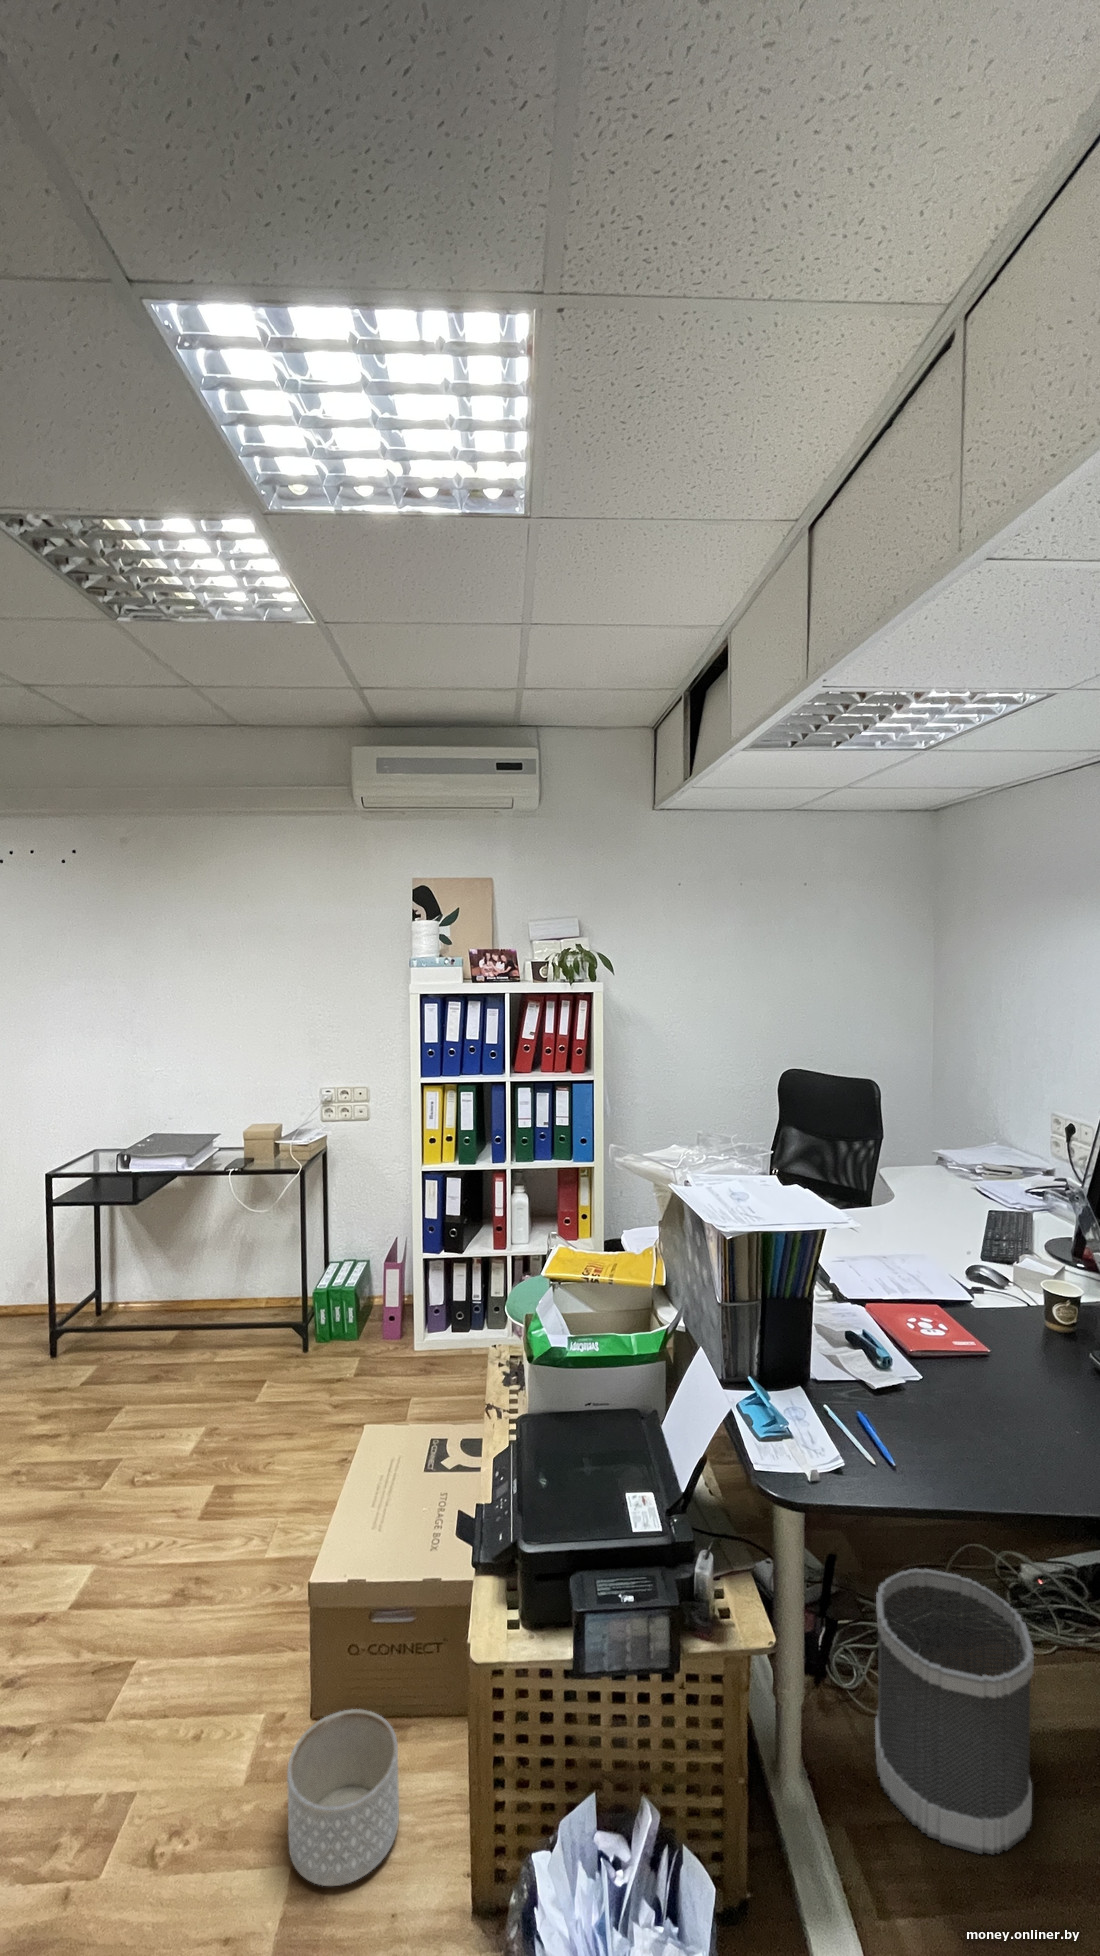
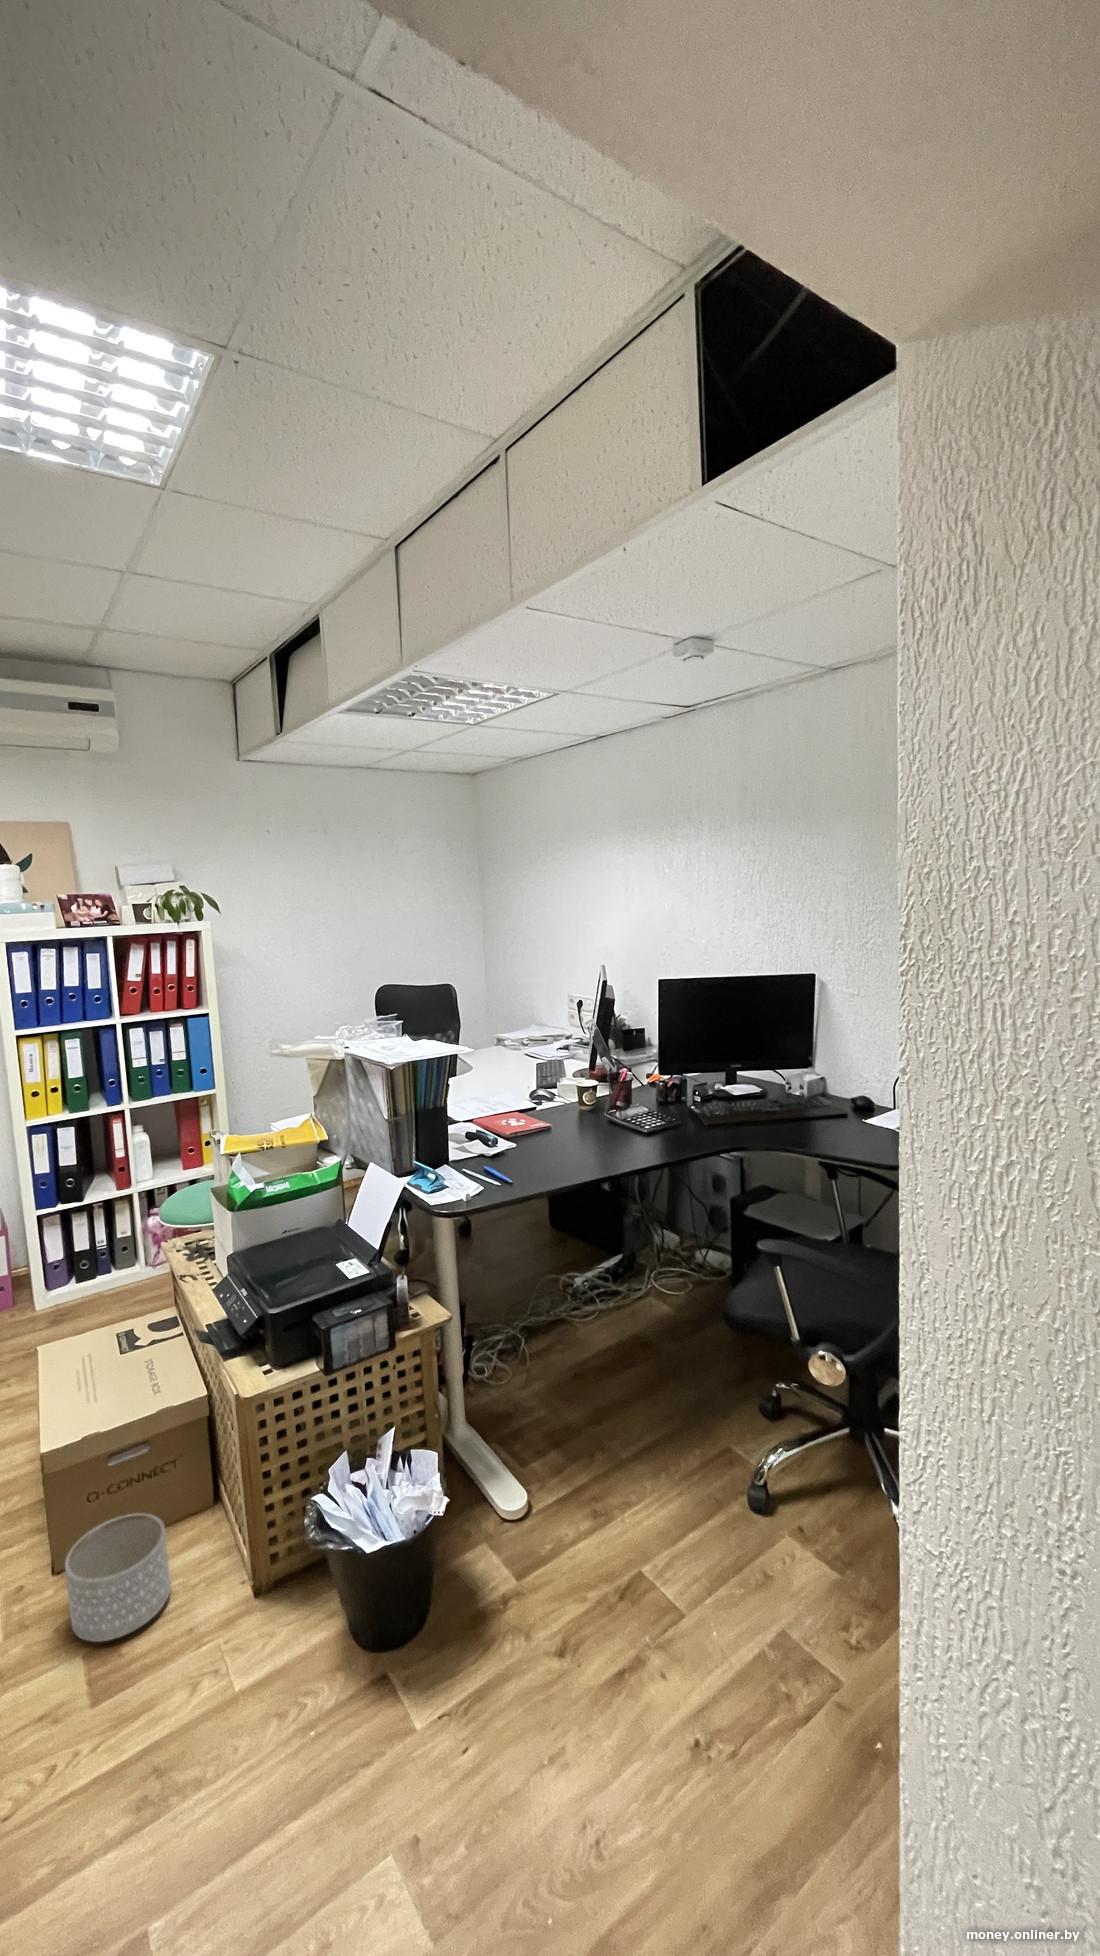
wastebasket: present [875,1568,1034,1854] -> none [498,1281,597,1434]

